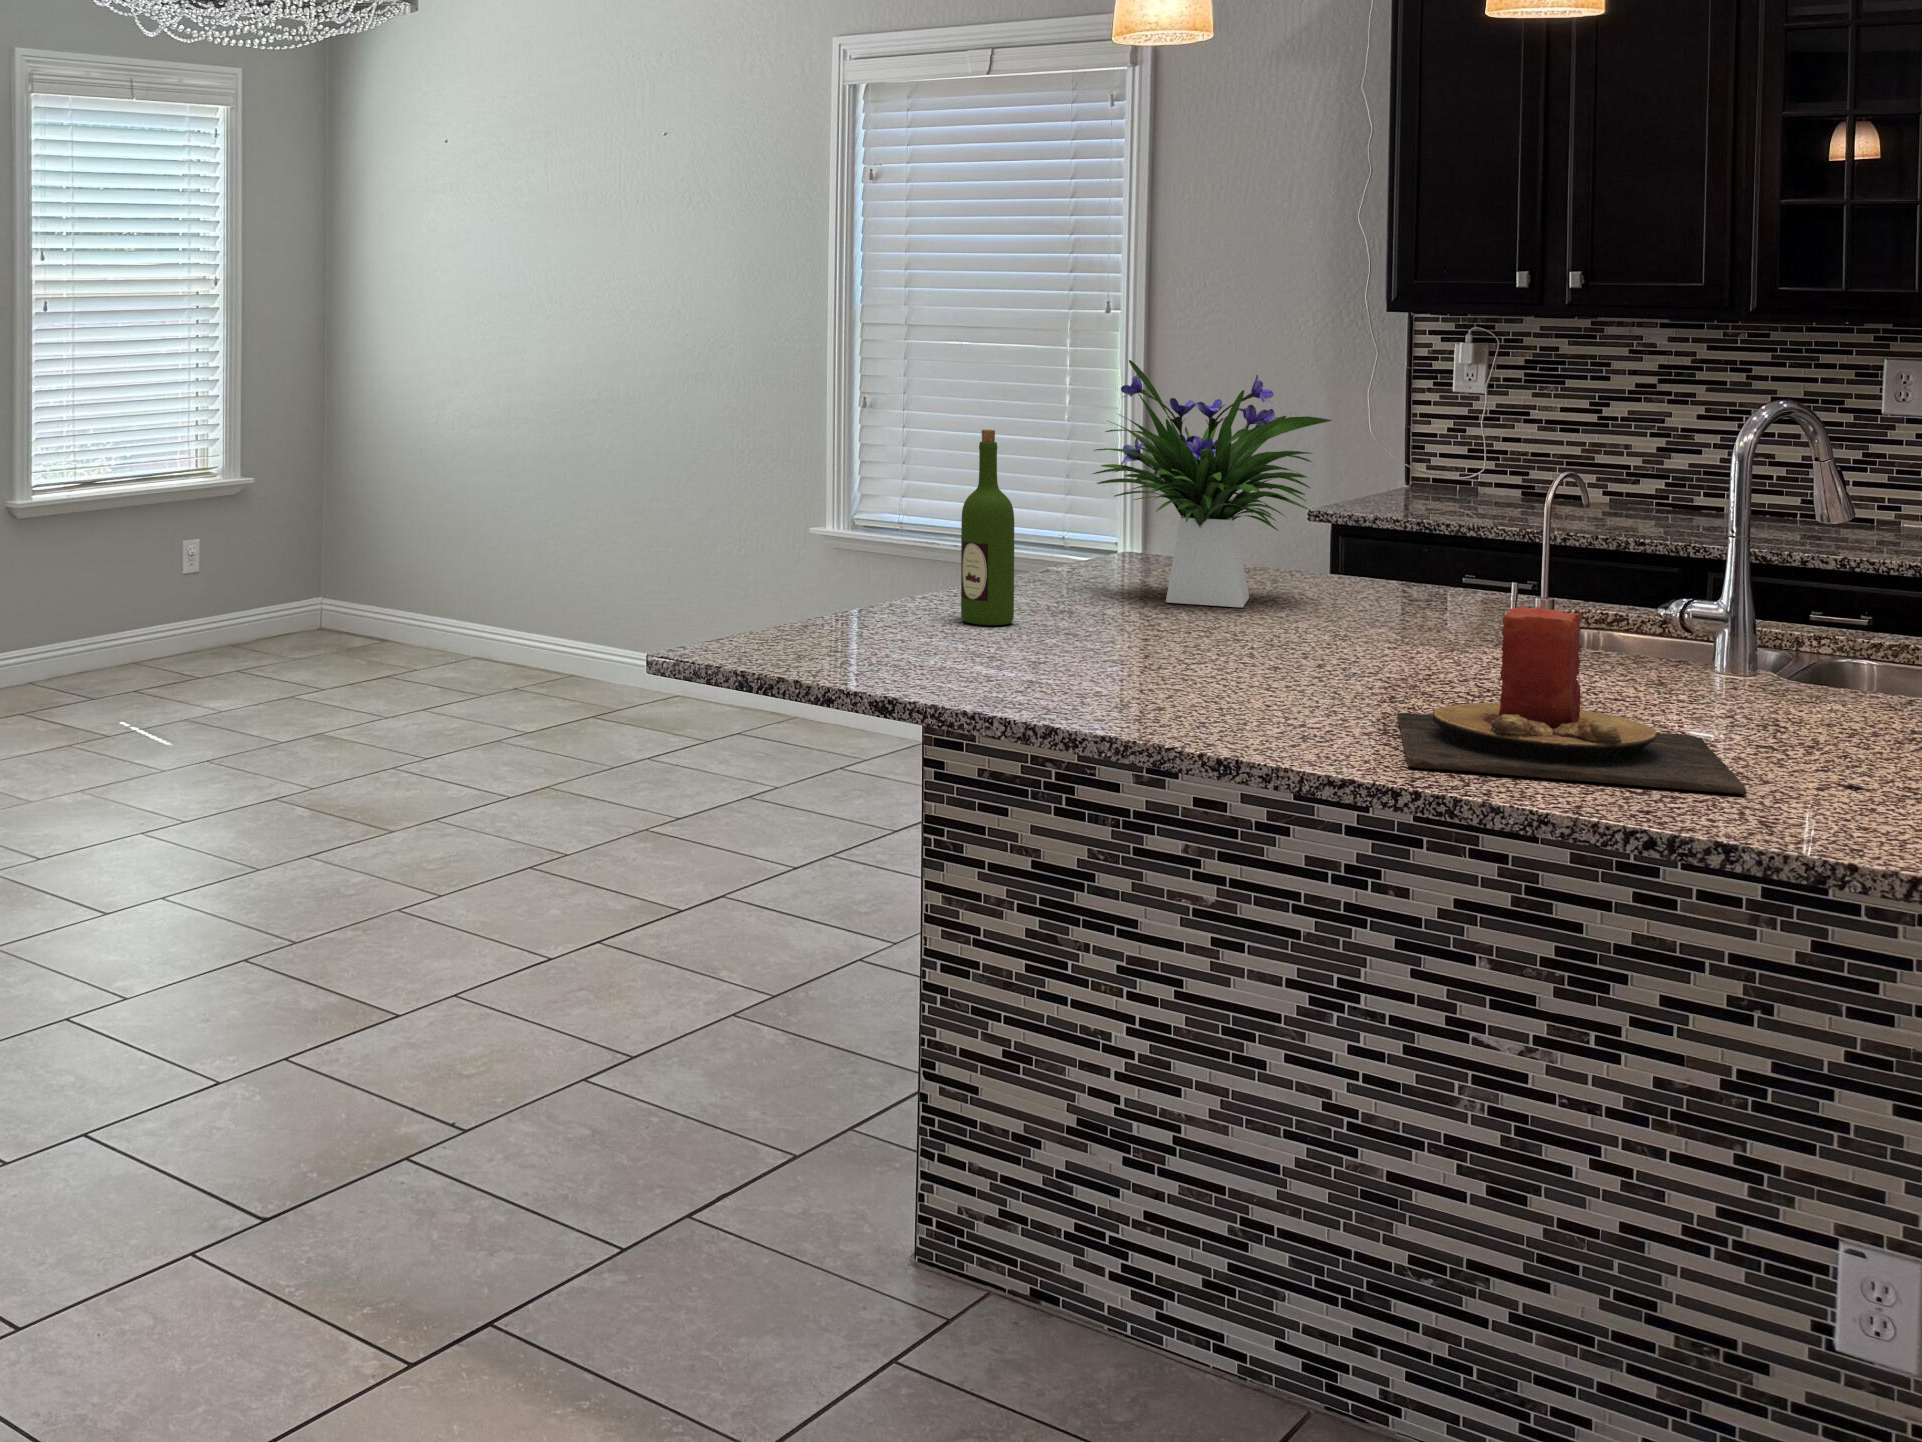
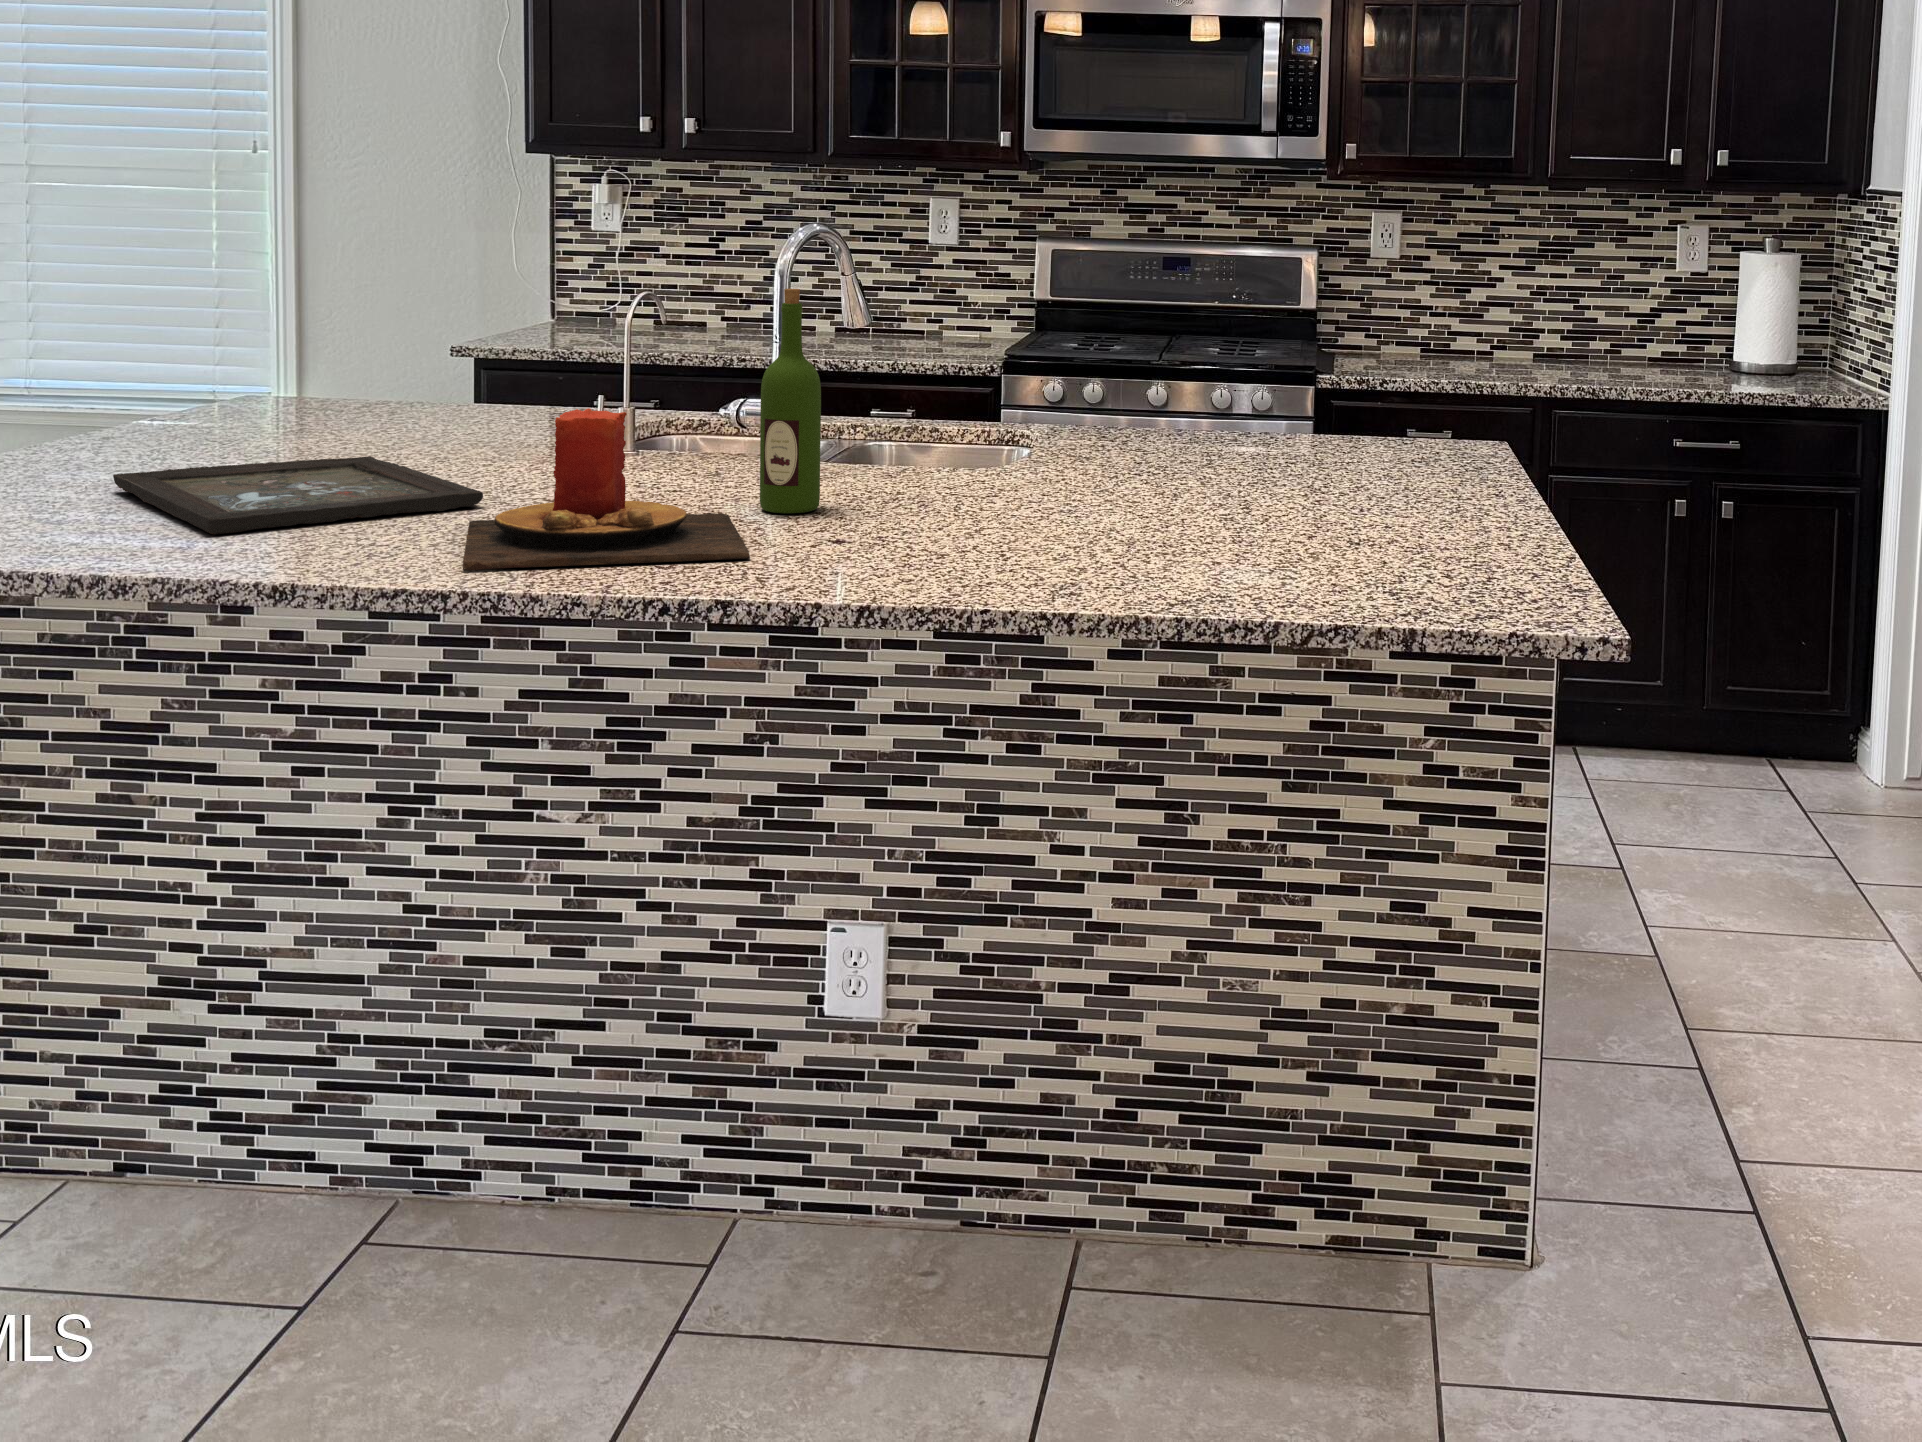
flower arrangement: present [1093,360,1332,608] -> none [196,188,443,437]
wine bottle: present [961,430,1014,625] -> present [760,289,821,513]
tray: none [1040,630,1404,699] -> present [113,456,483,534]

